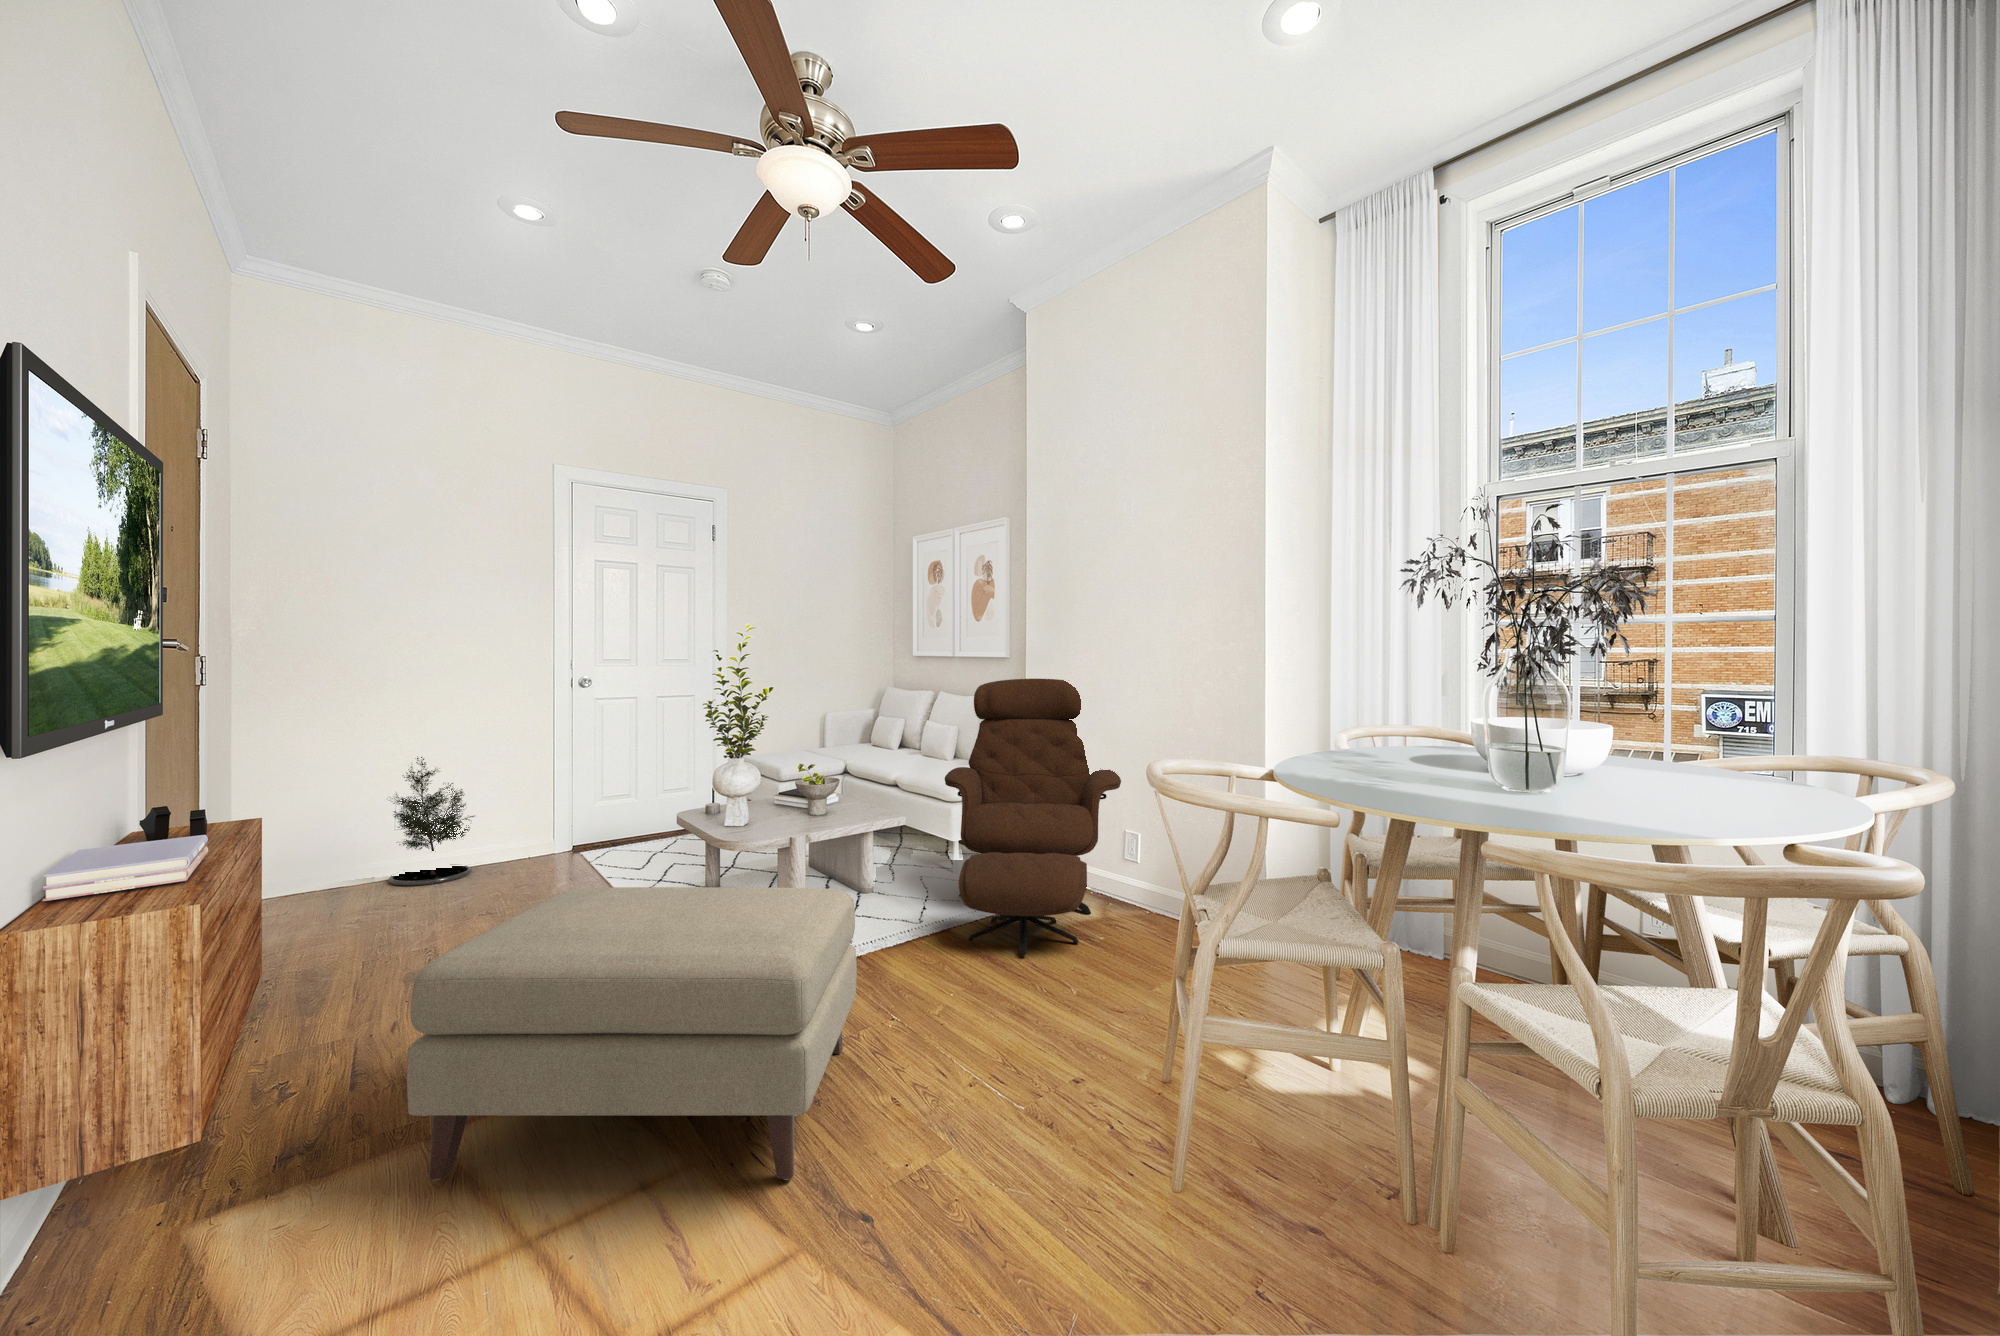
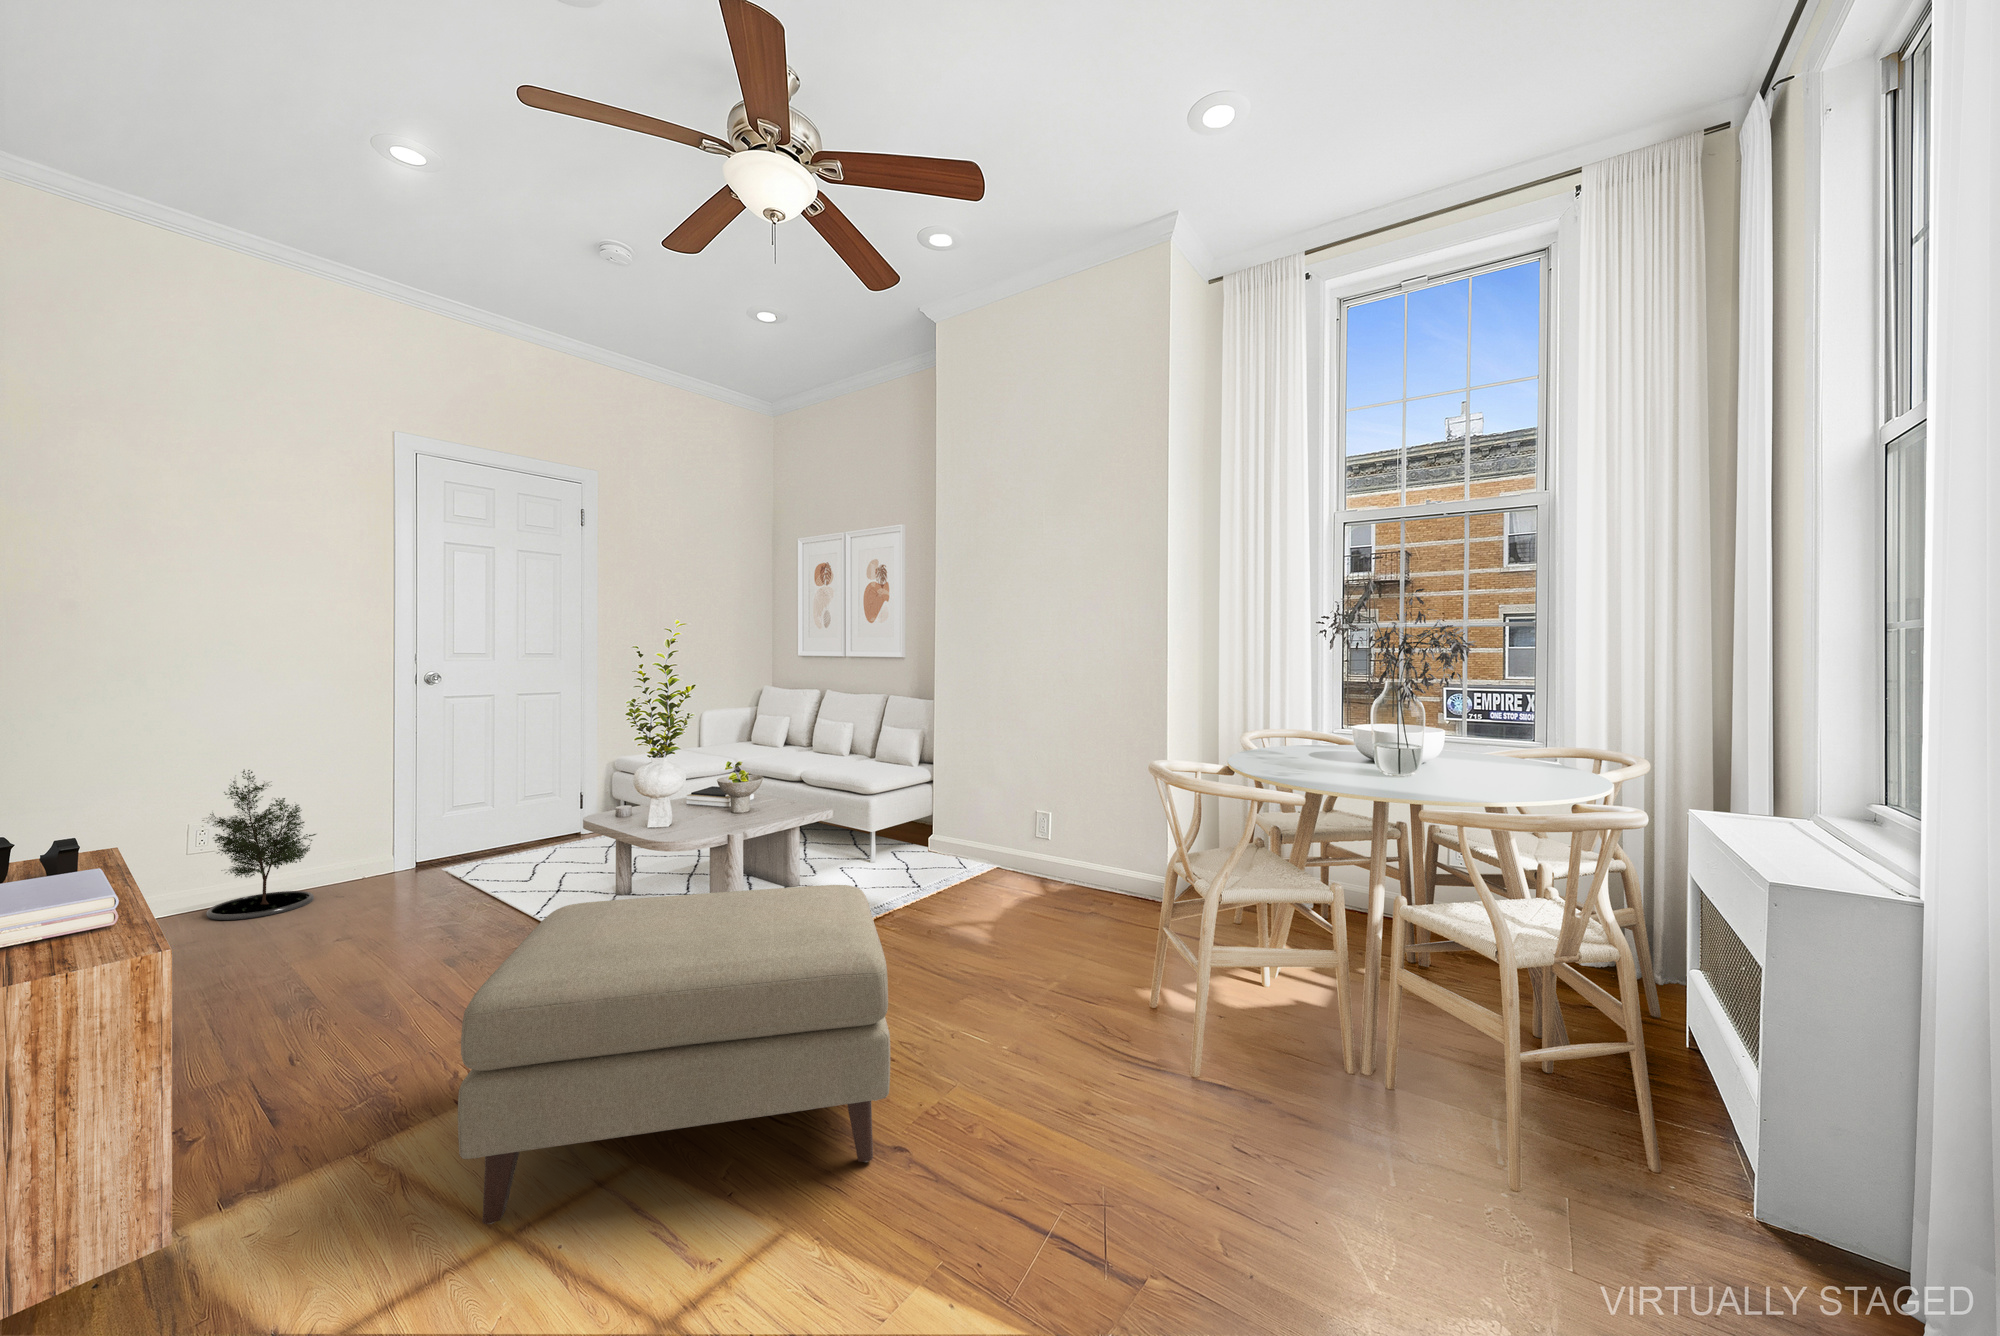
lounge chair: present [945,679,1121,956] -> none [872,675,1037,934]

